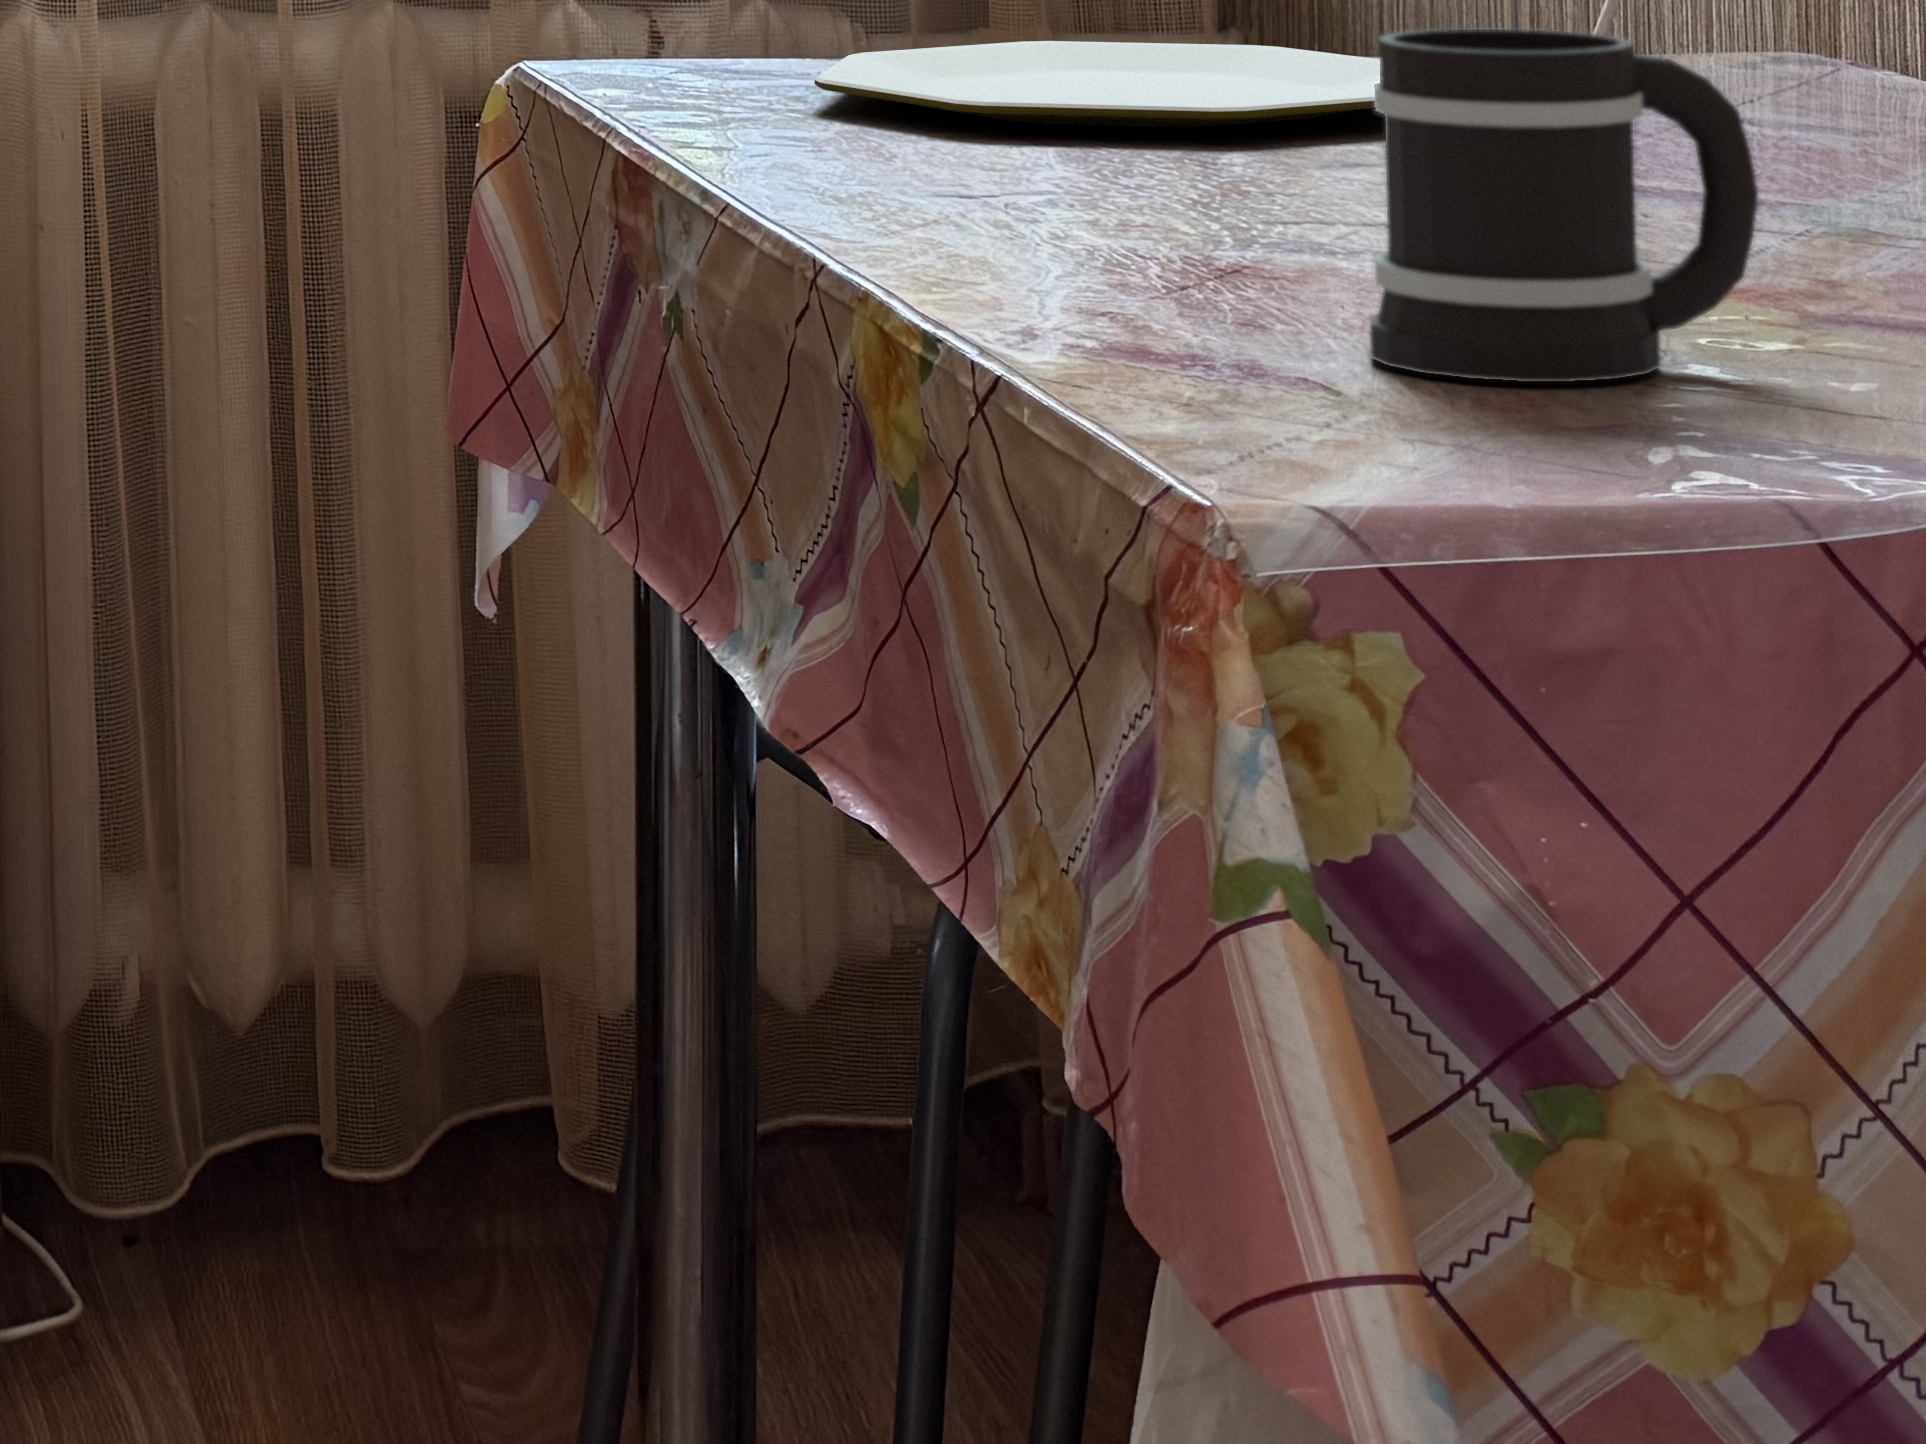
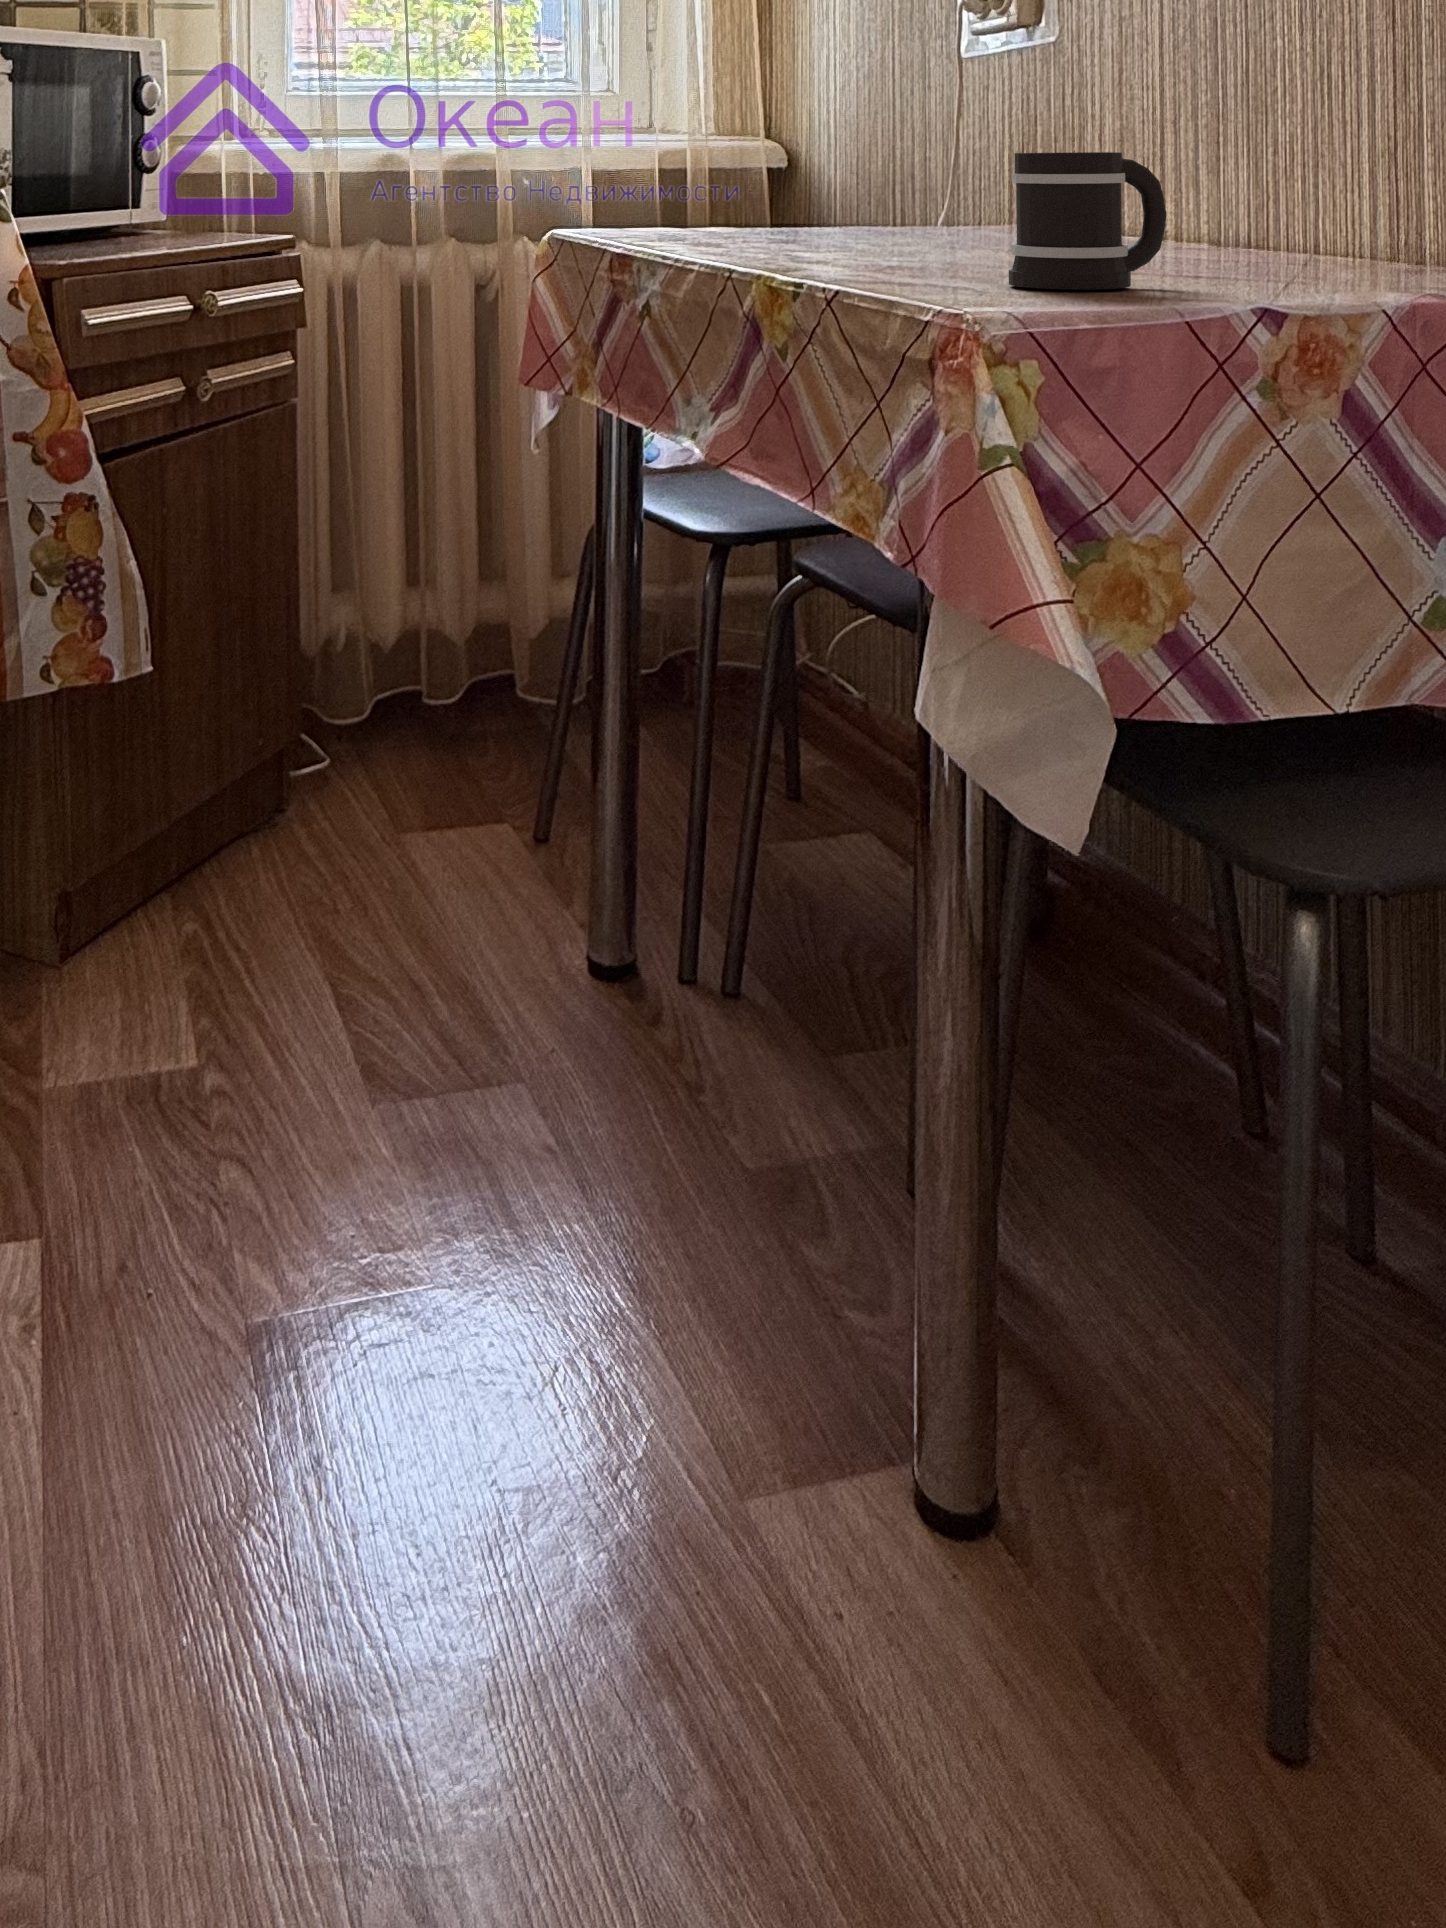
plate: present [815,41,1380,127] -> none [677,219,925,241]

